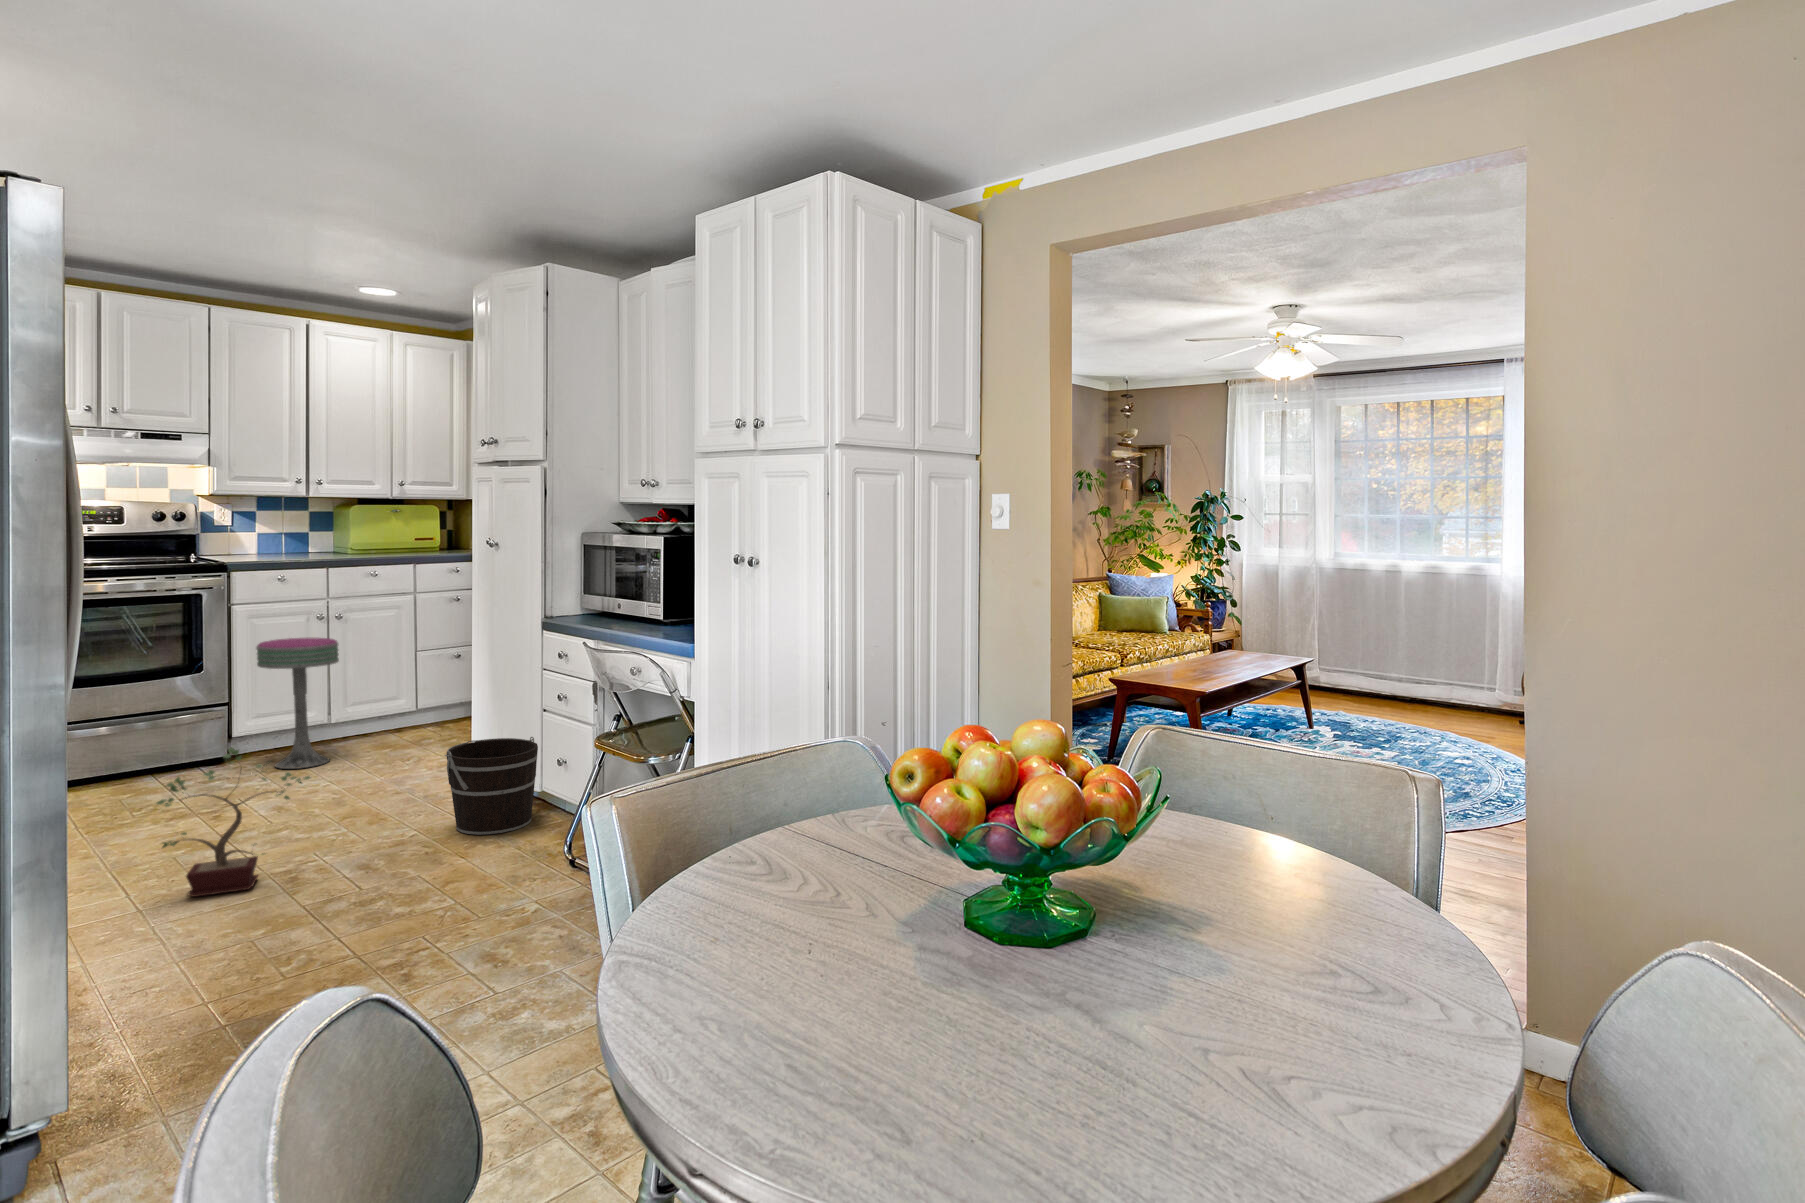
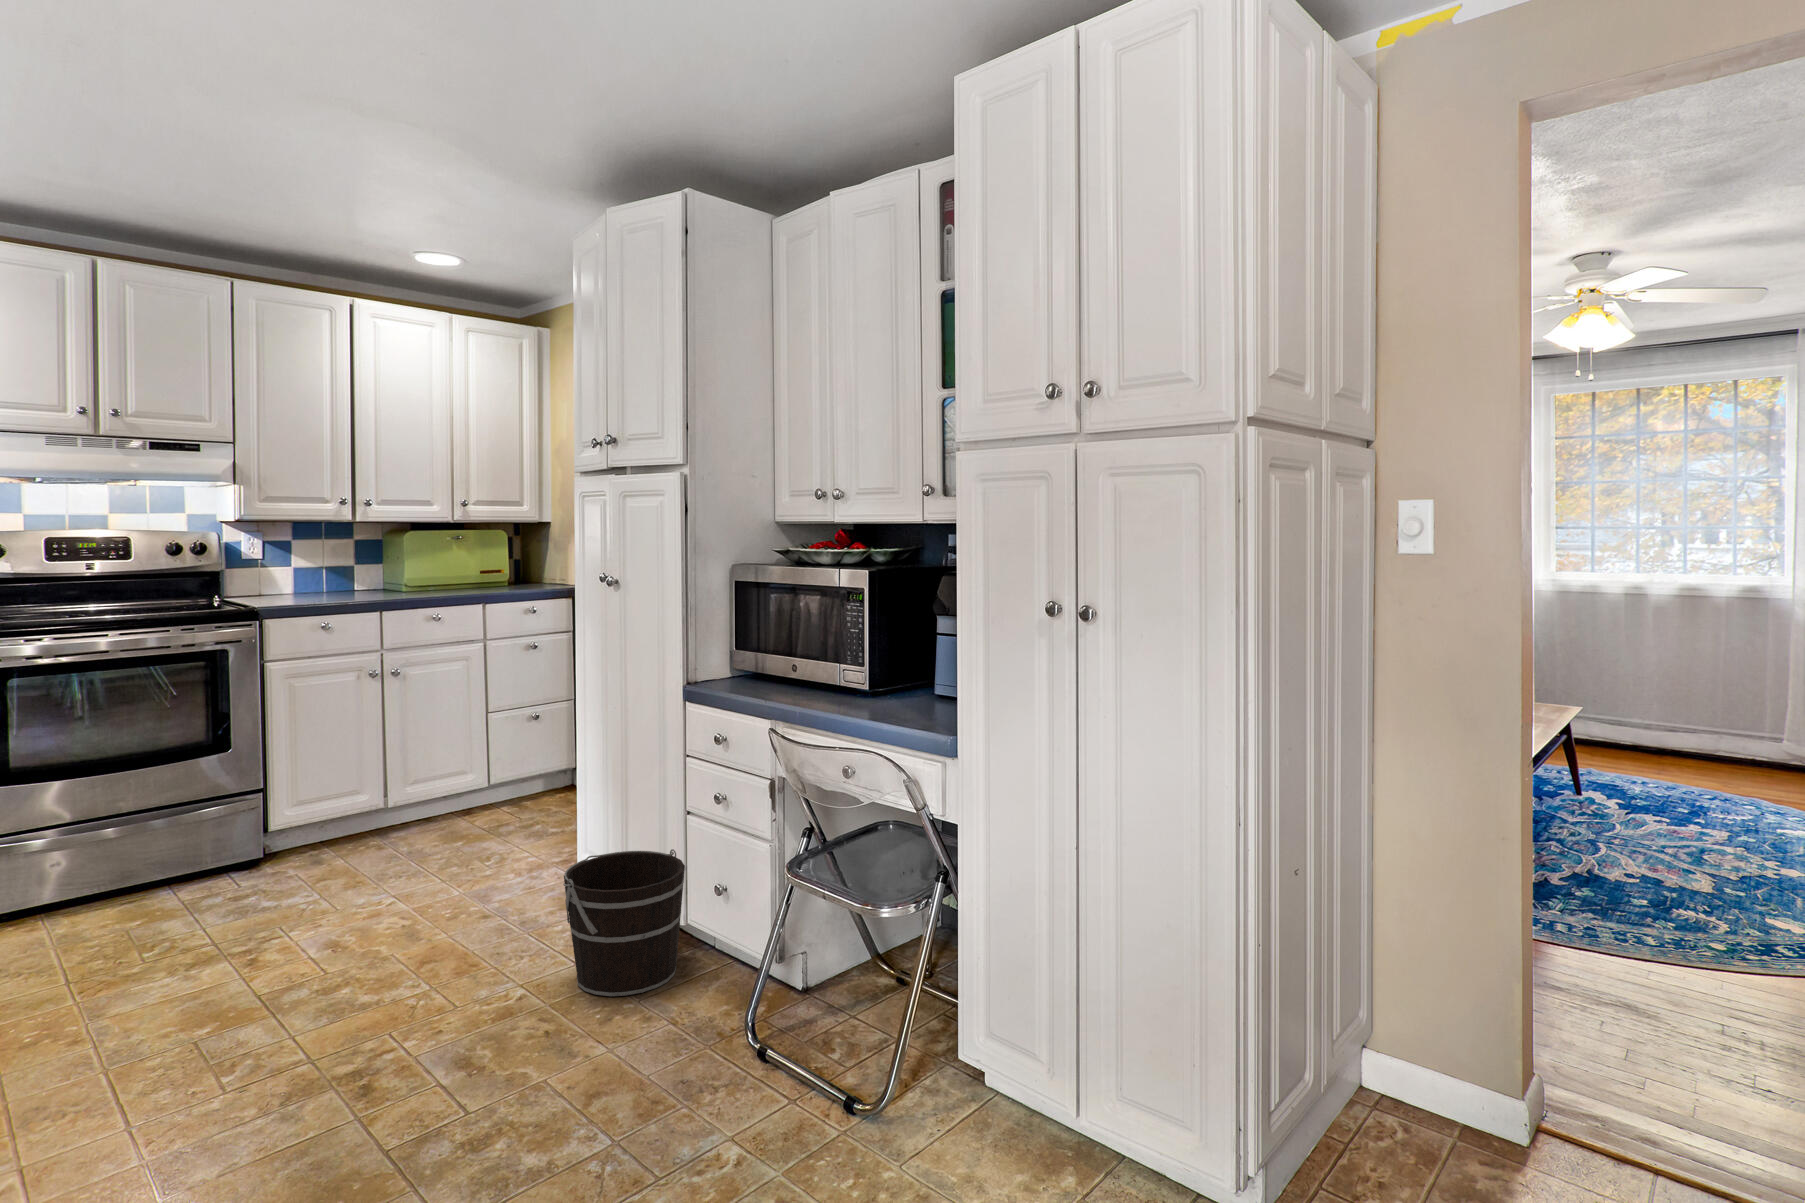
bar stool: present [256,638,339,769] -> none [297,703,399,878]
potted plant: present [156,747,311,897] -> none [170,895,396,1123]

